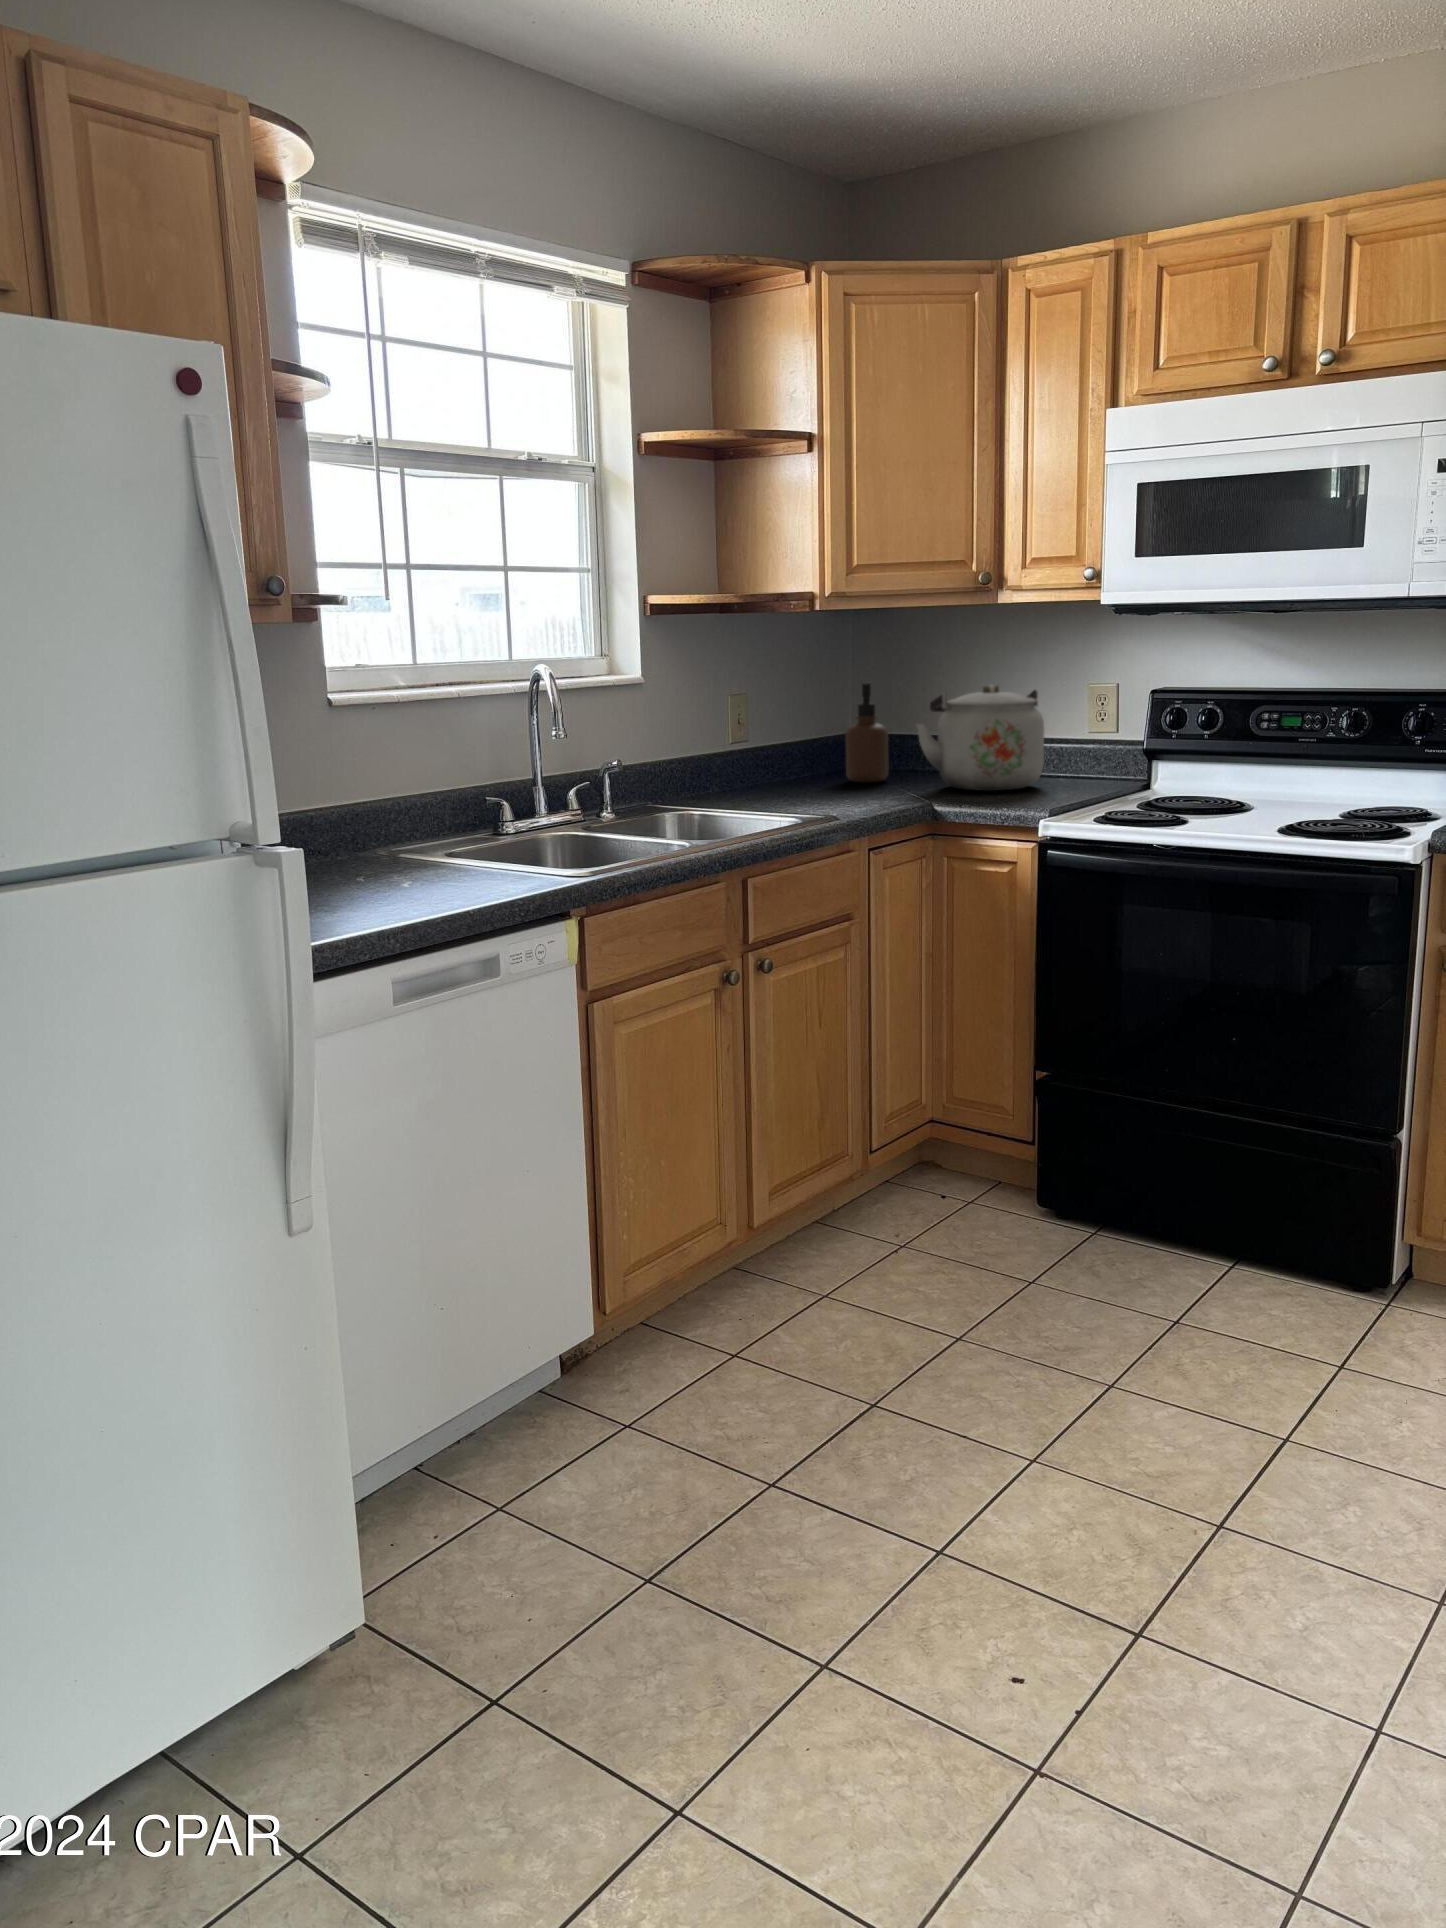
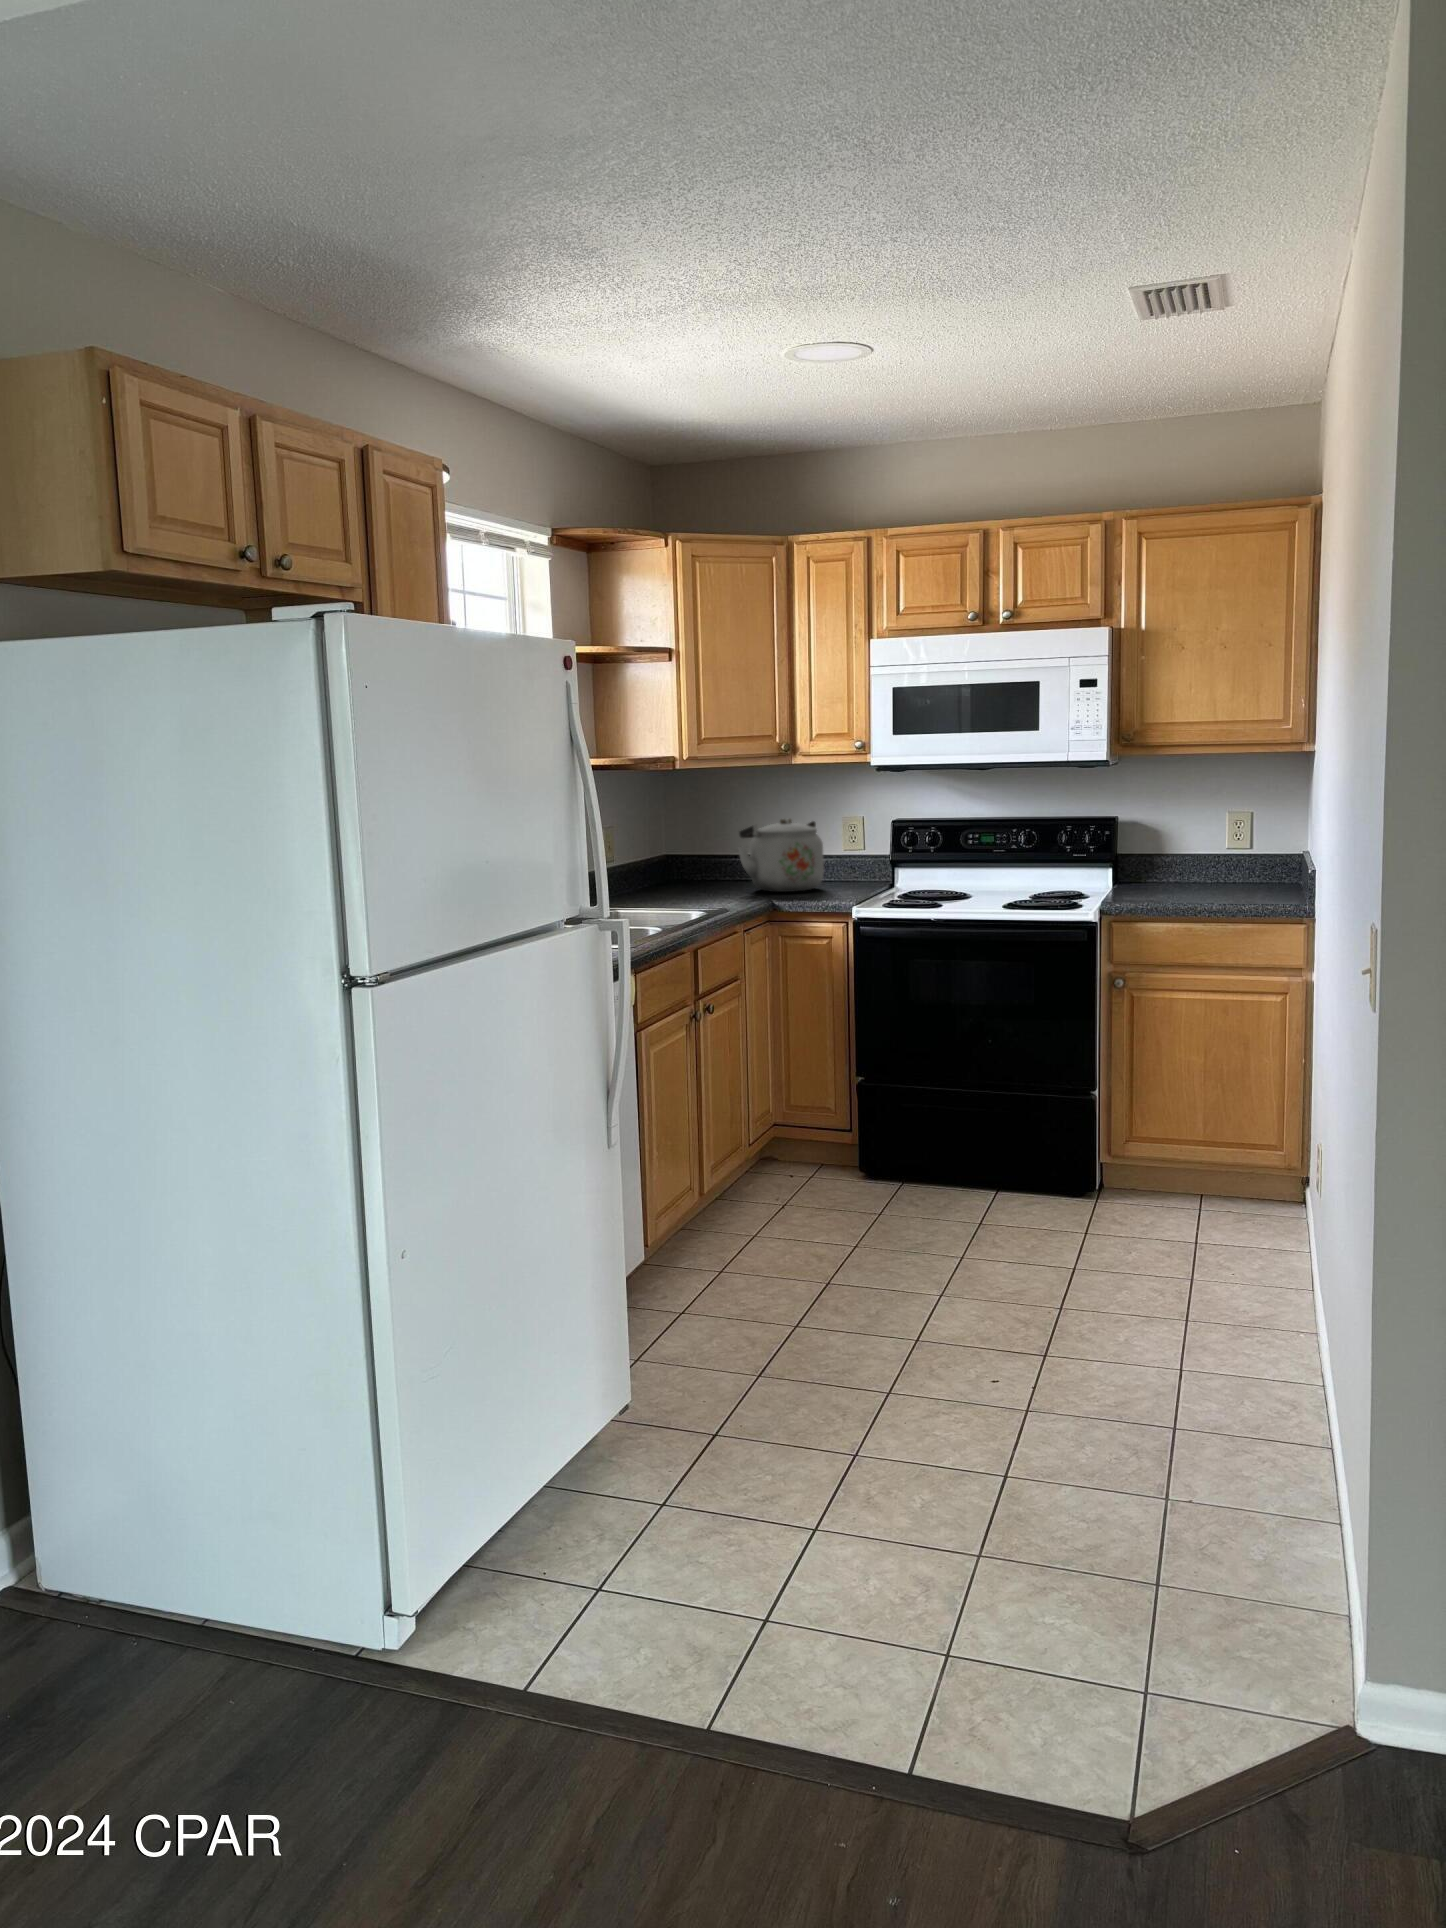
soap dispenser: present [846,683,888,782] -> none [677,819,708,890]

